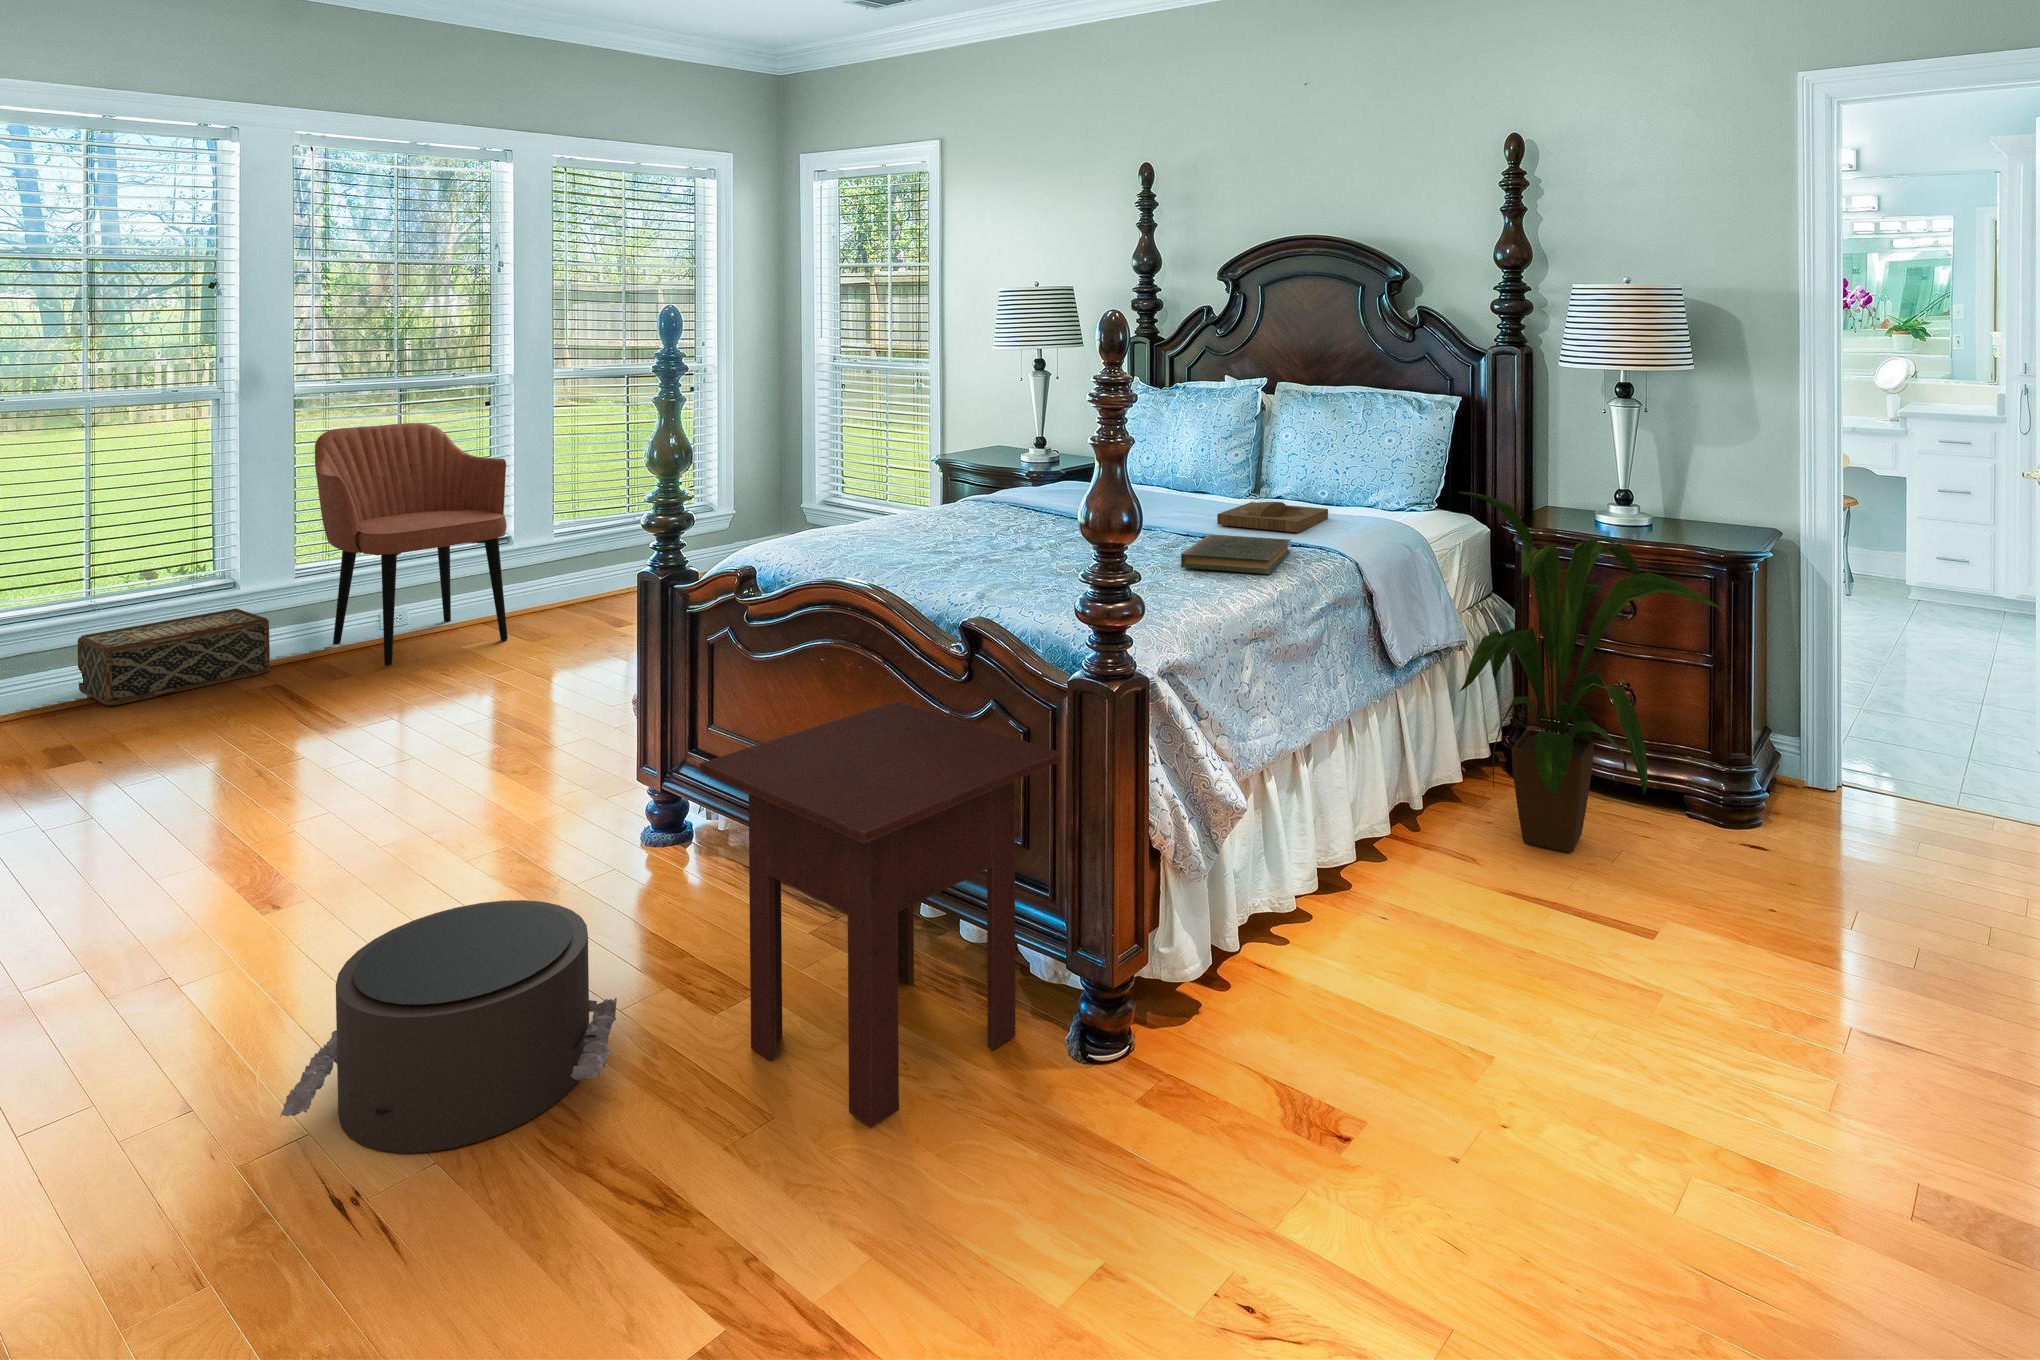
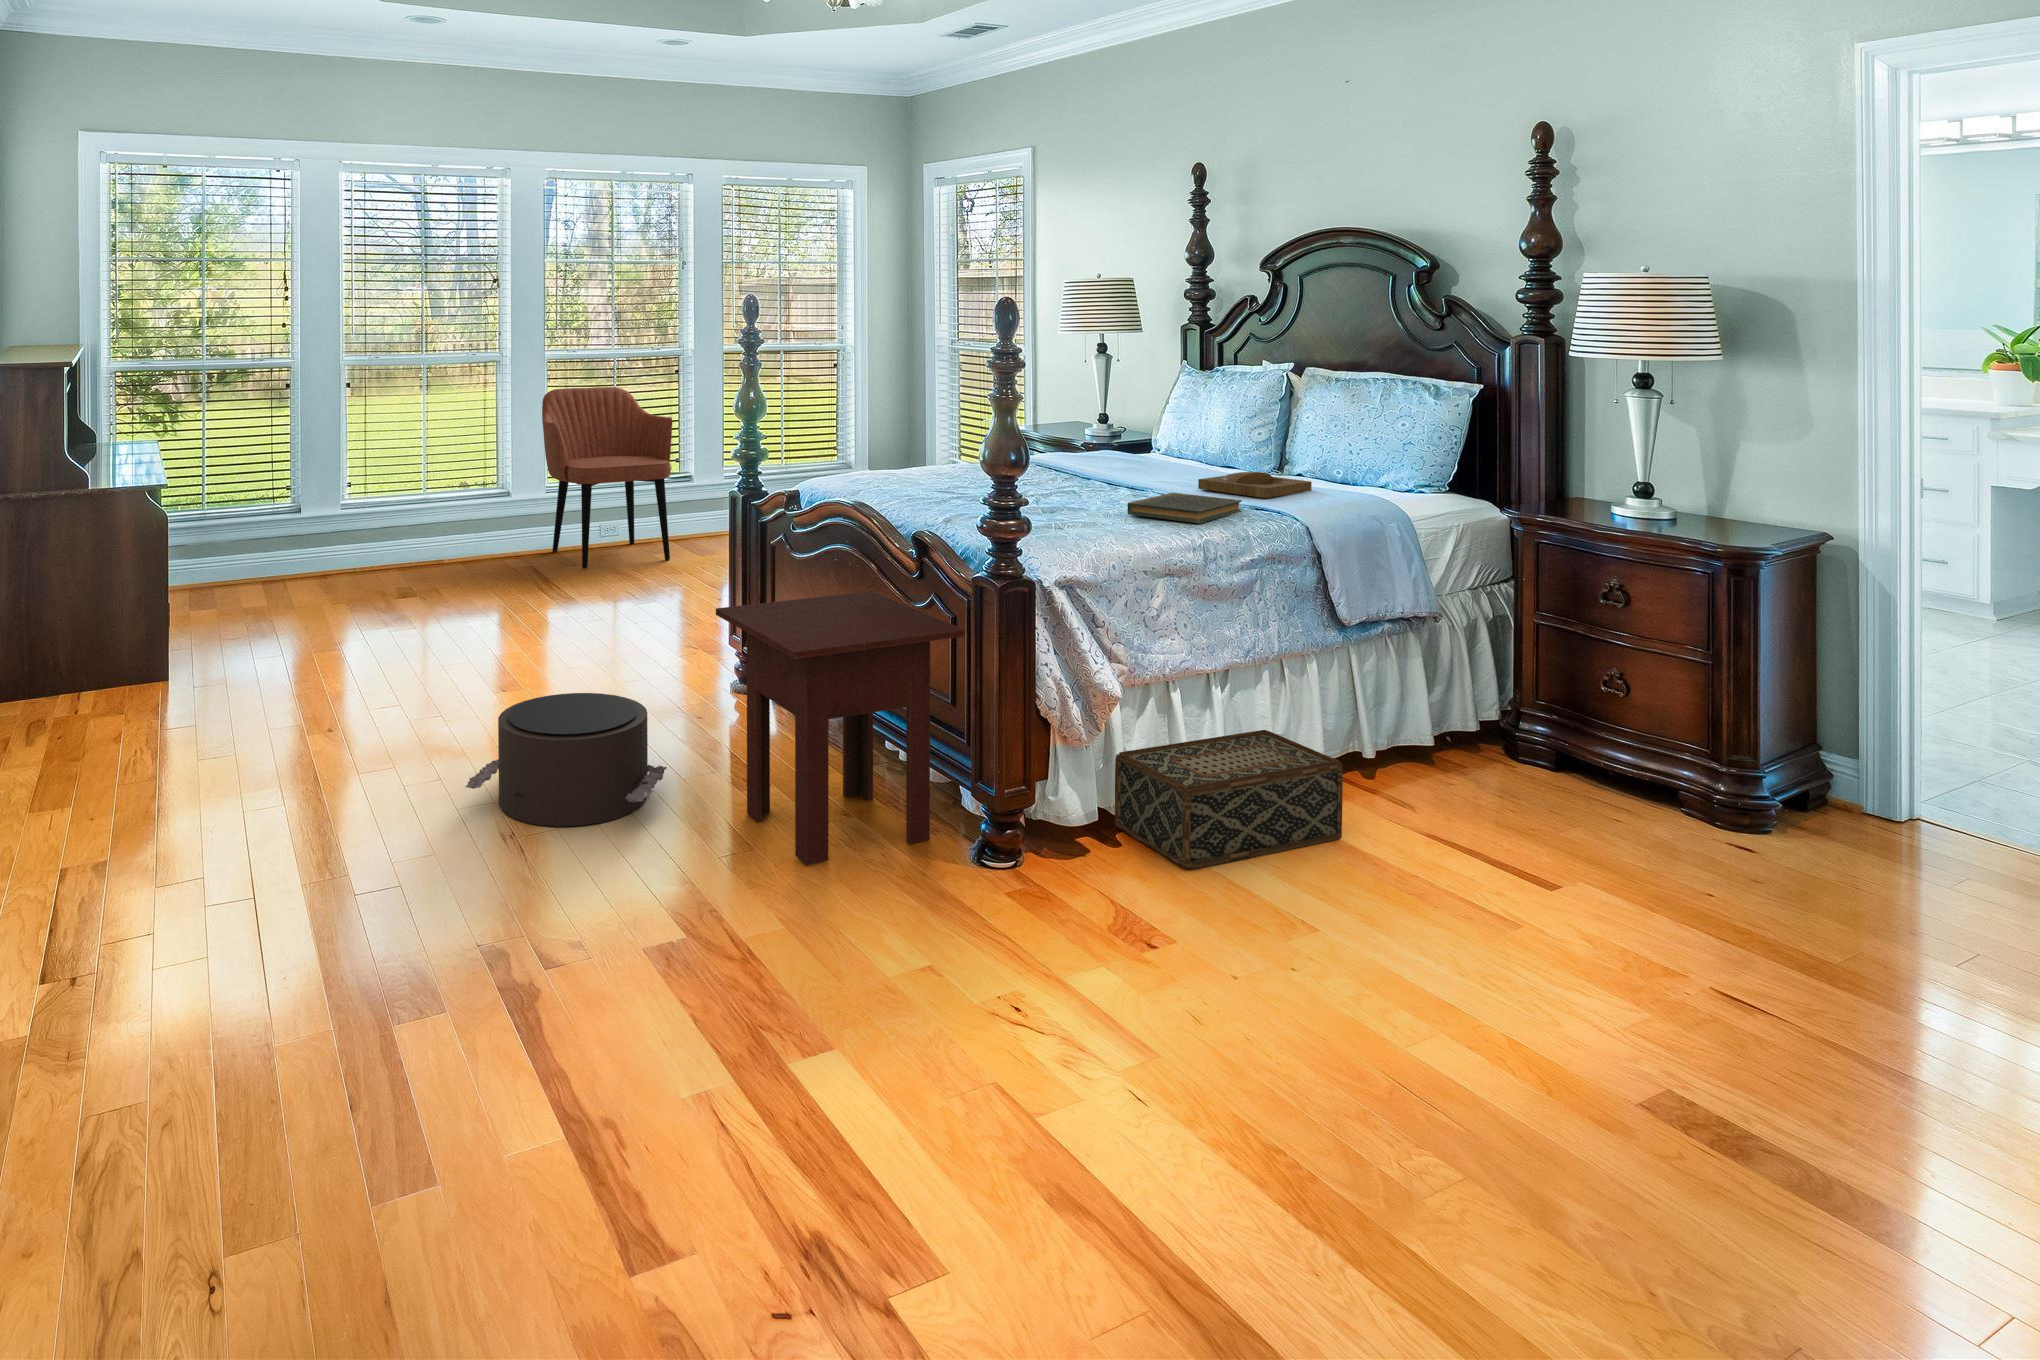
house plant: present [1458,491,1721,852] -> none [1381,465,1679,812]
woven basket: present [78,609,270,706] -> present [1115,730,1343,869]

